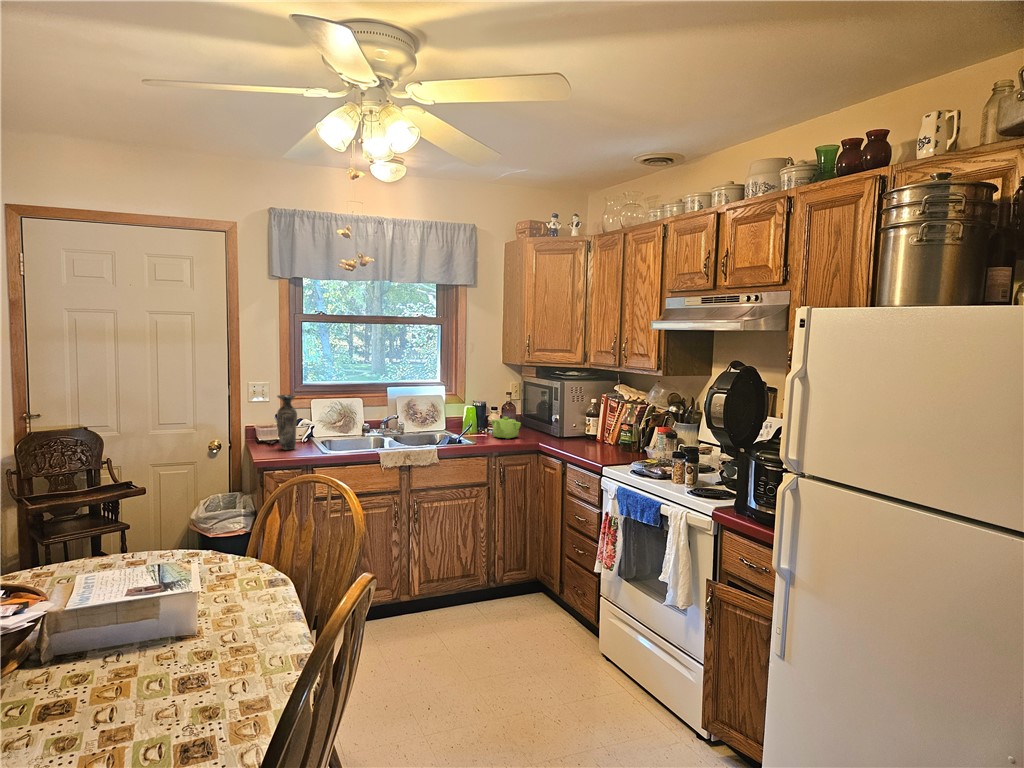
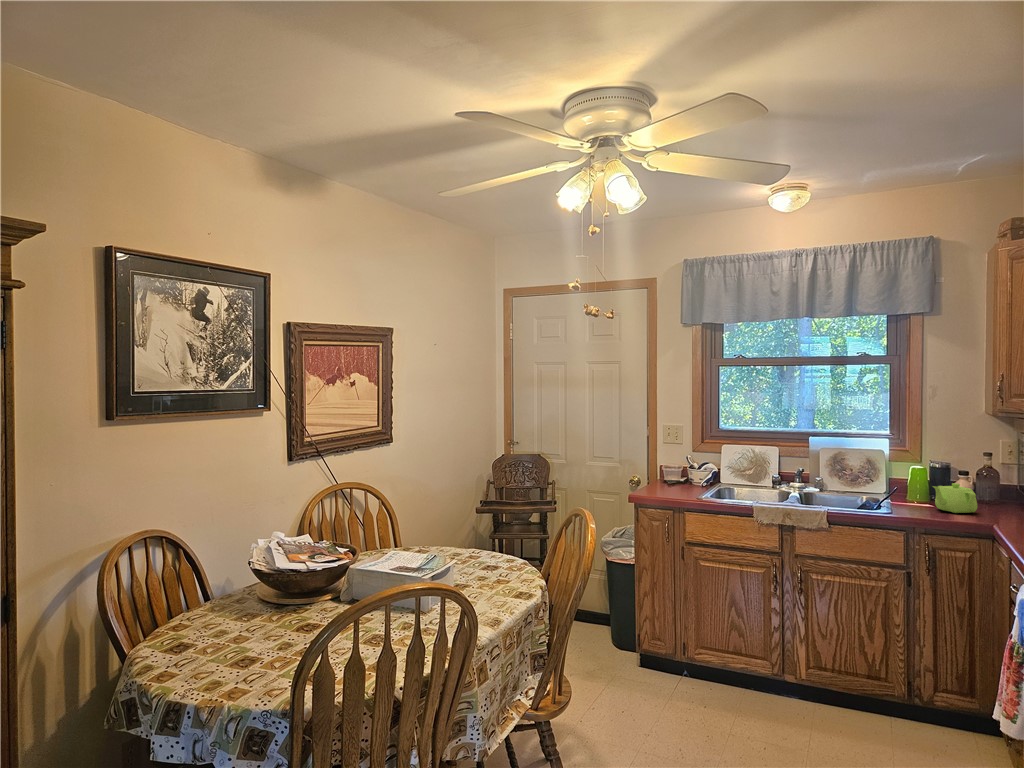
vase: present [277,395,297,450] -> none [669,437,688,491]

